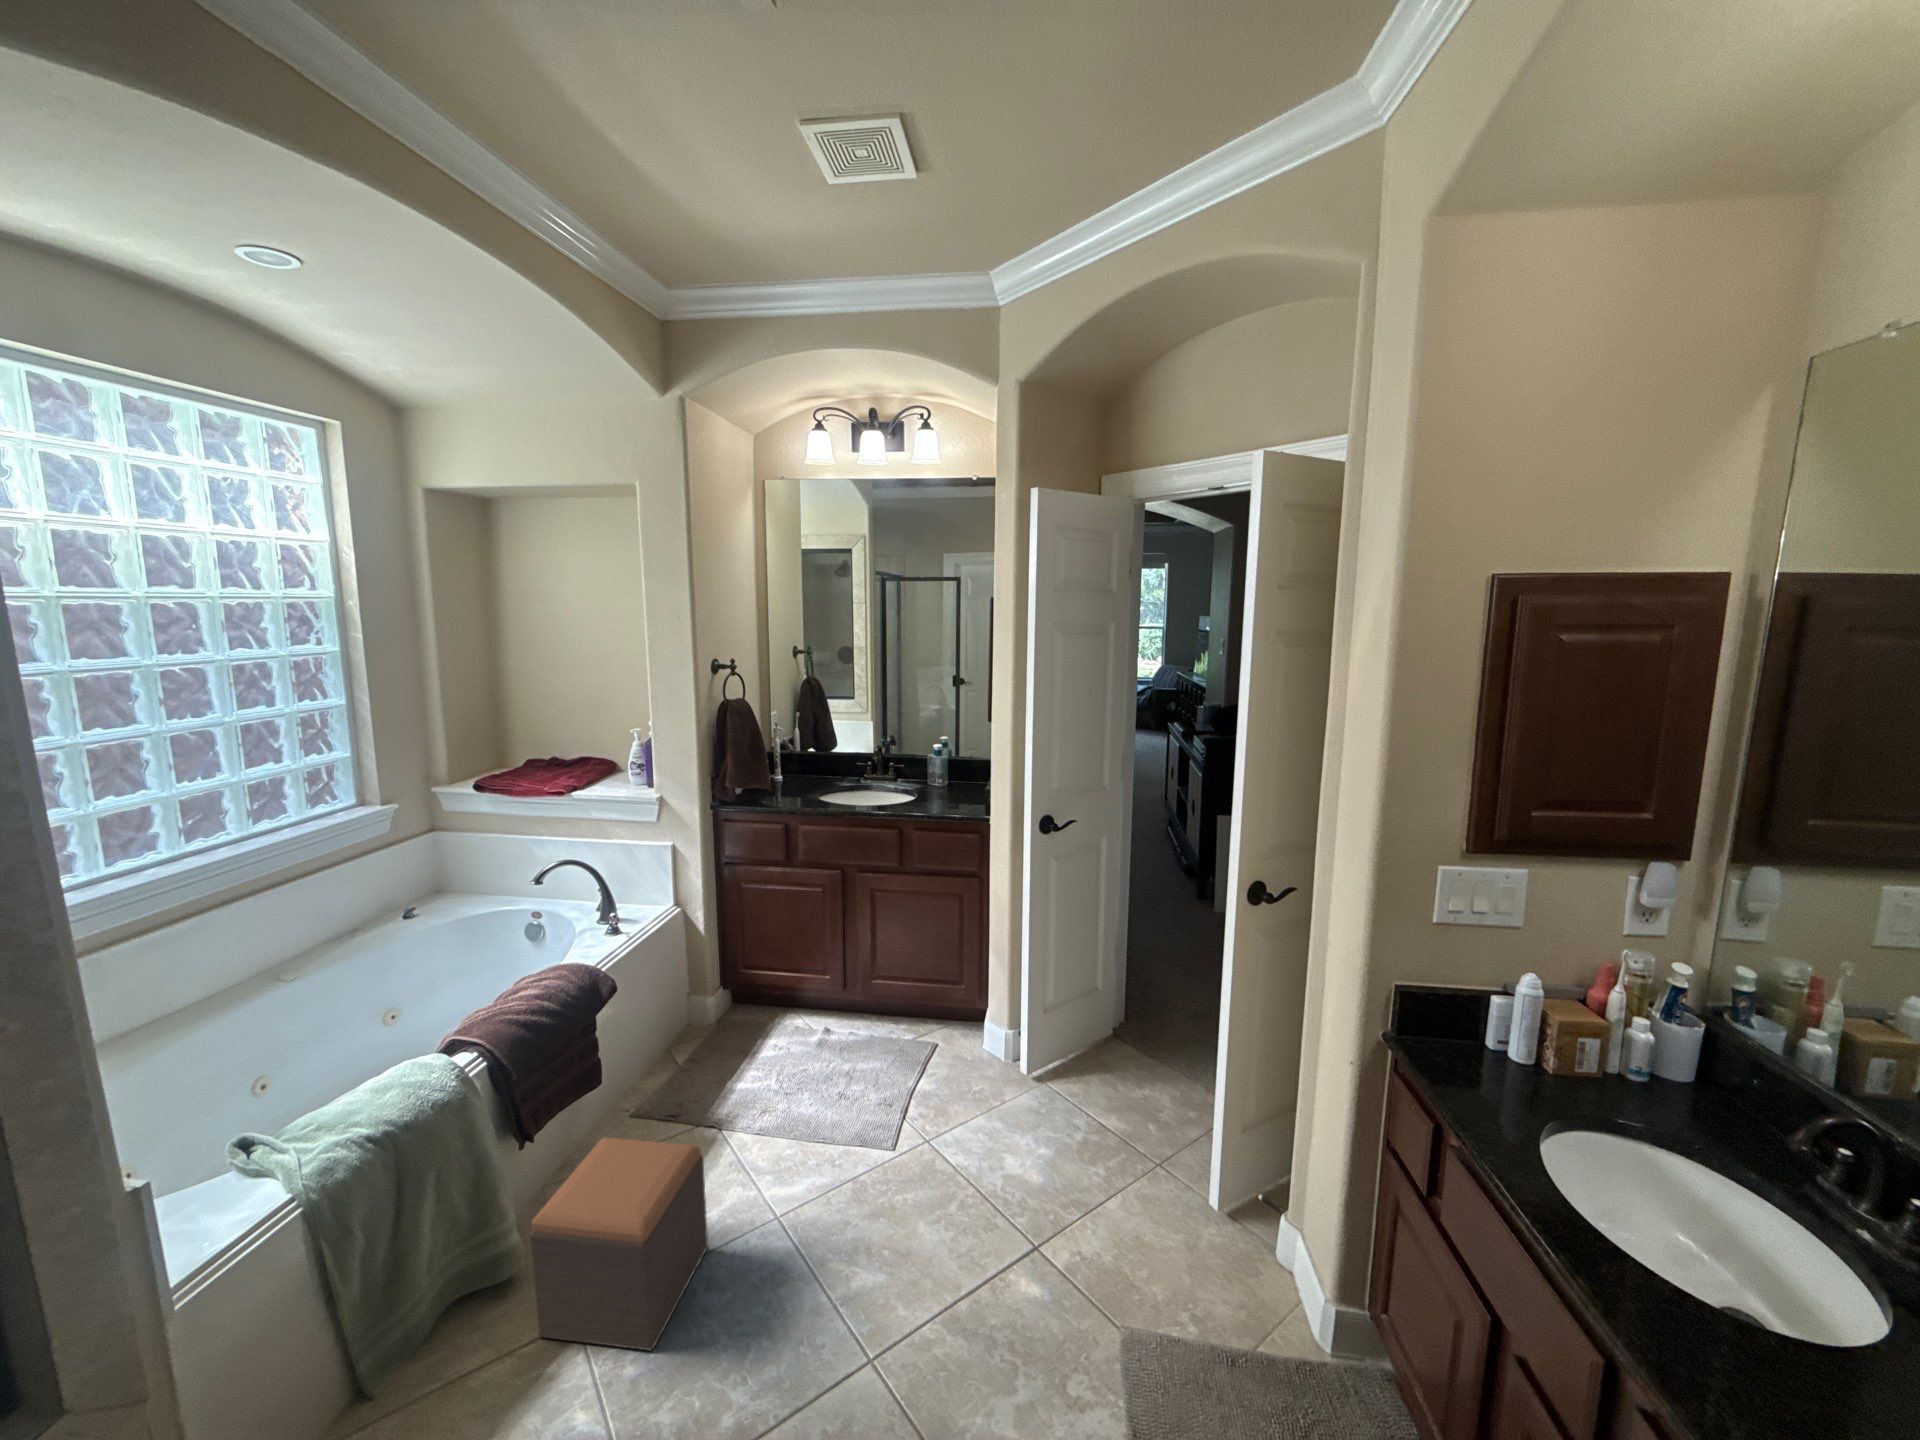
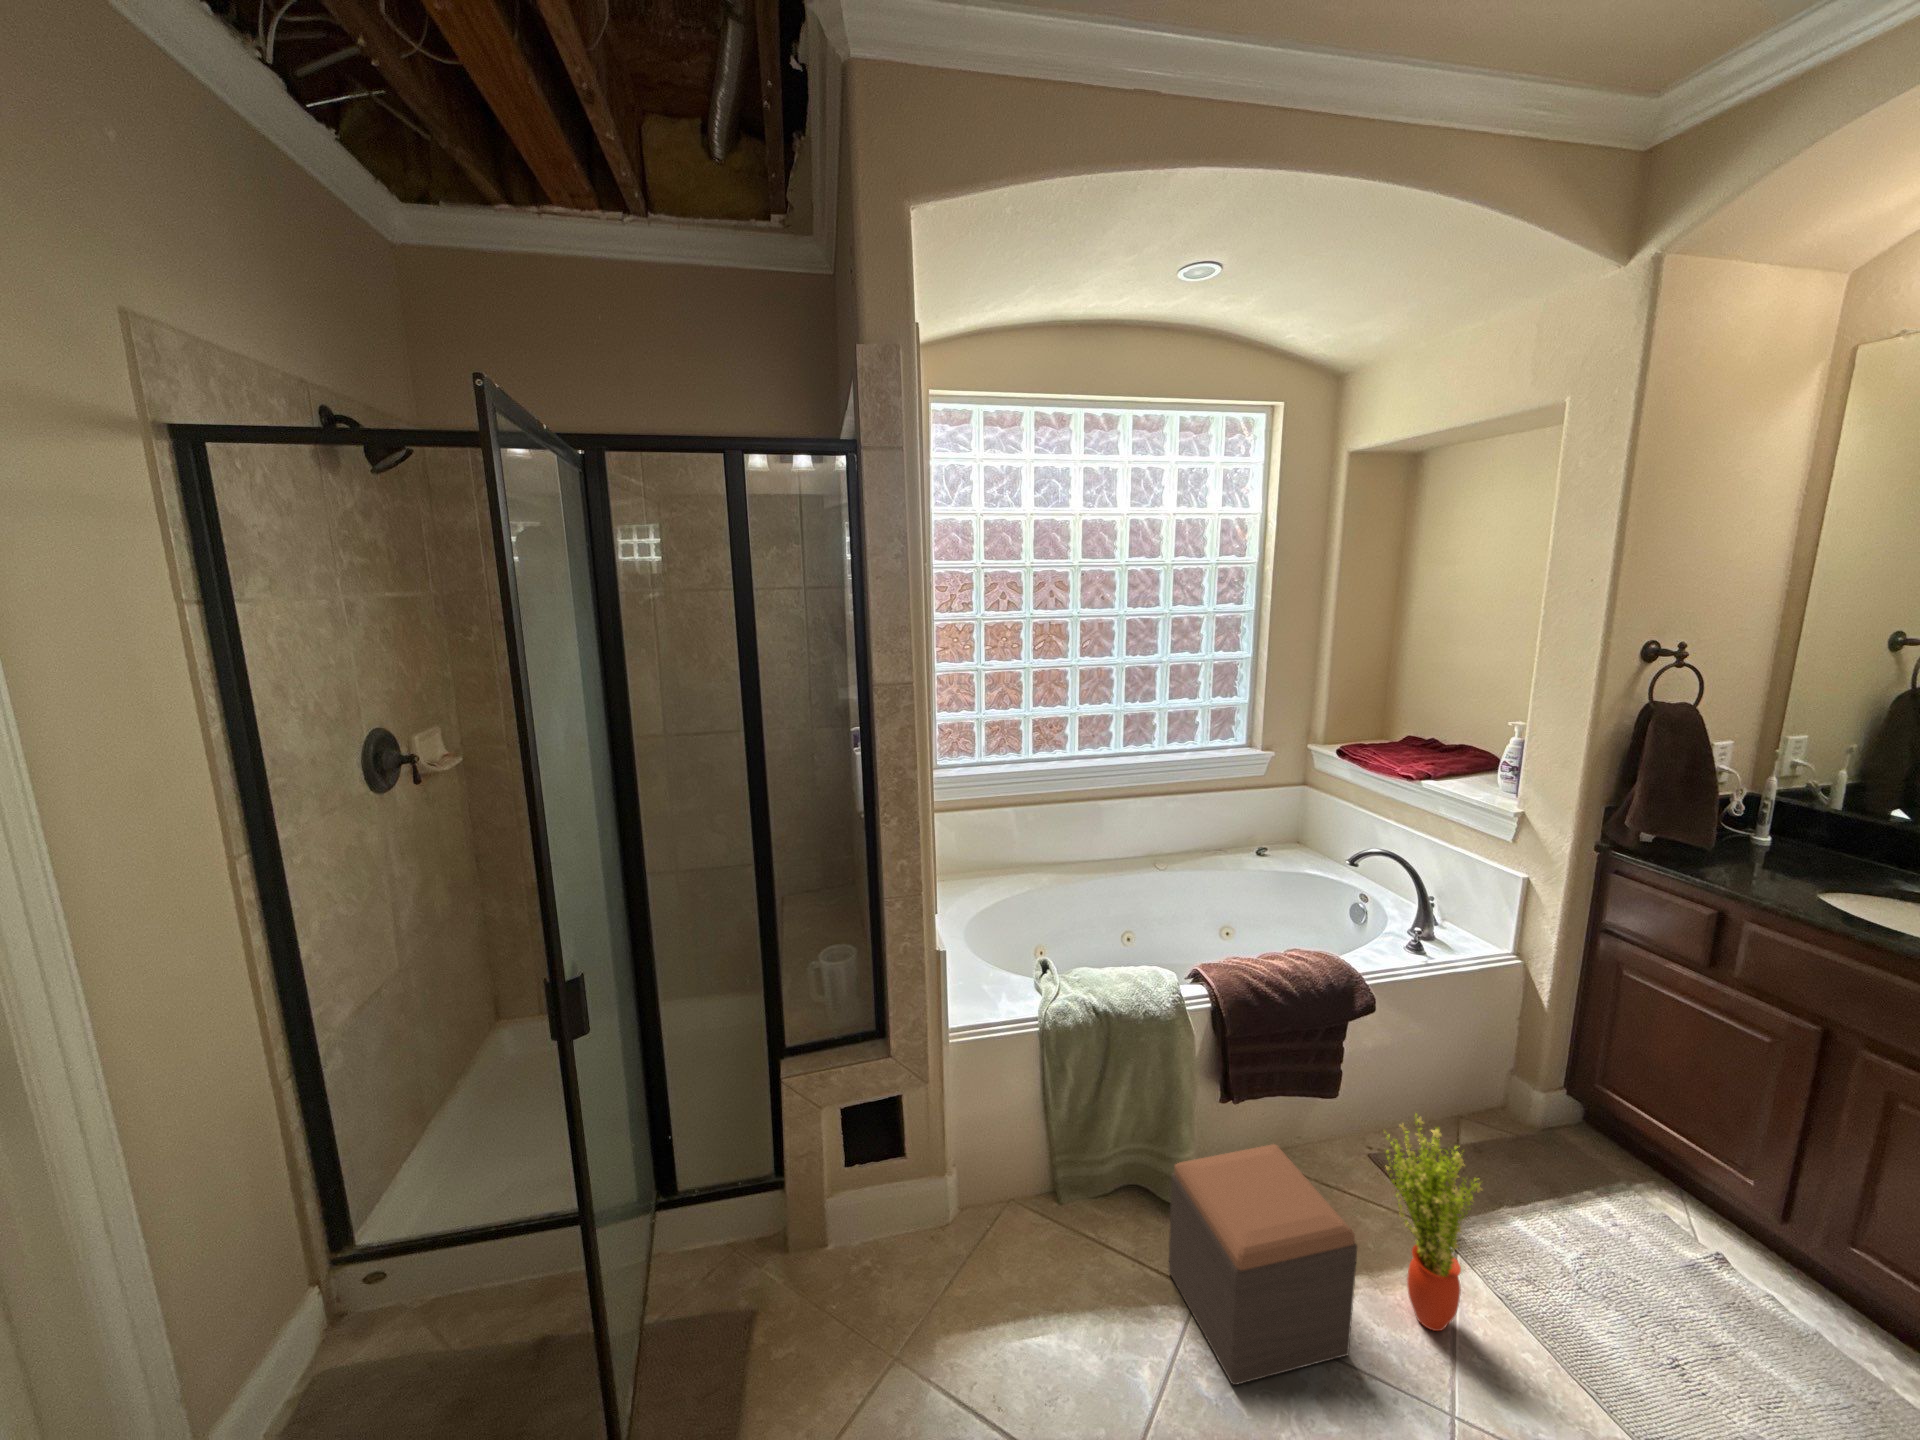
potted plant: none [681,1032,753,1187] -> present [1384,1114,1482,1331]

